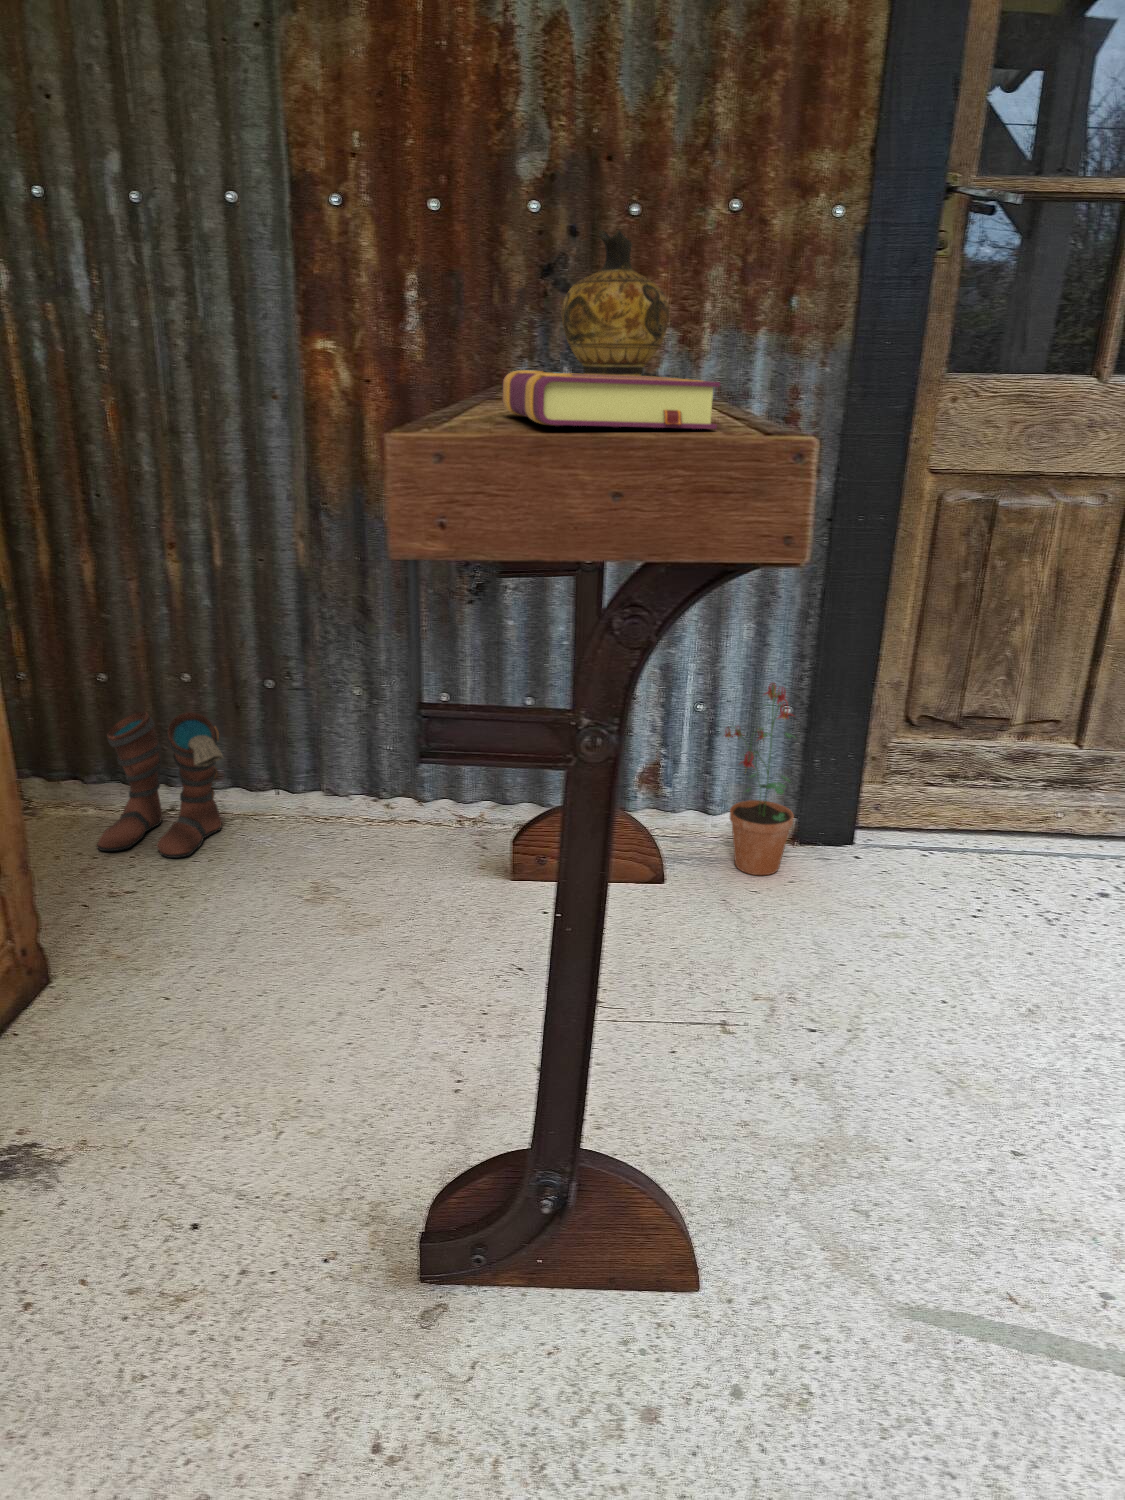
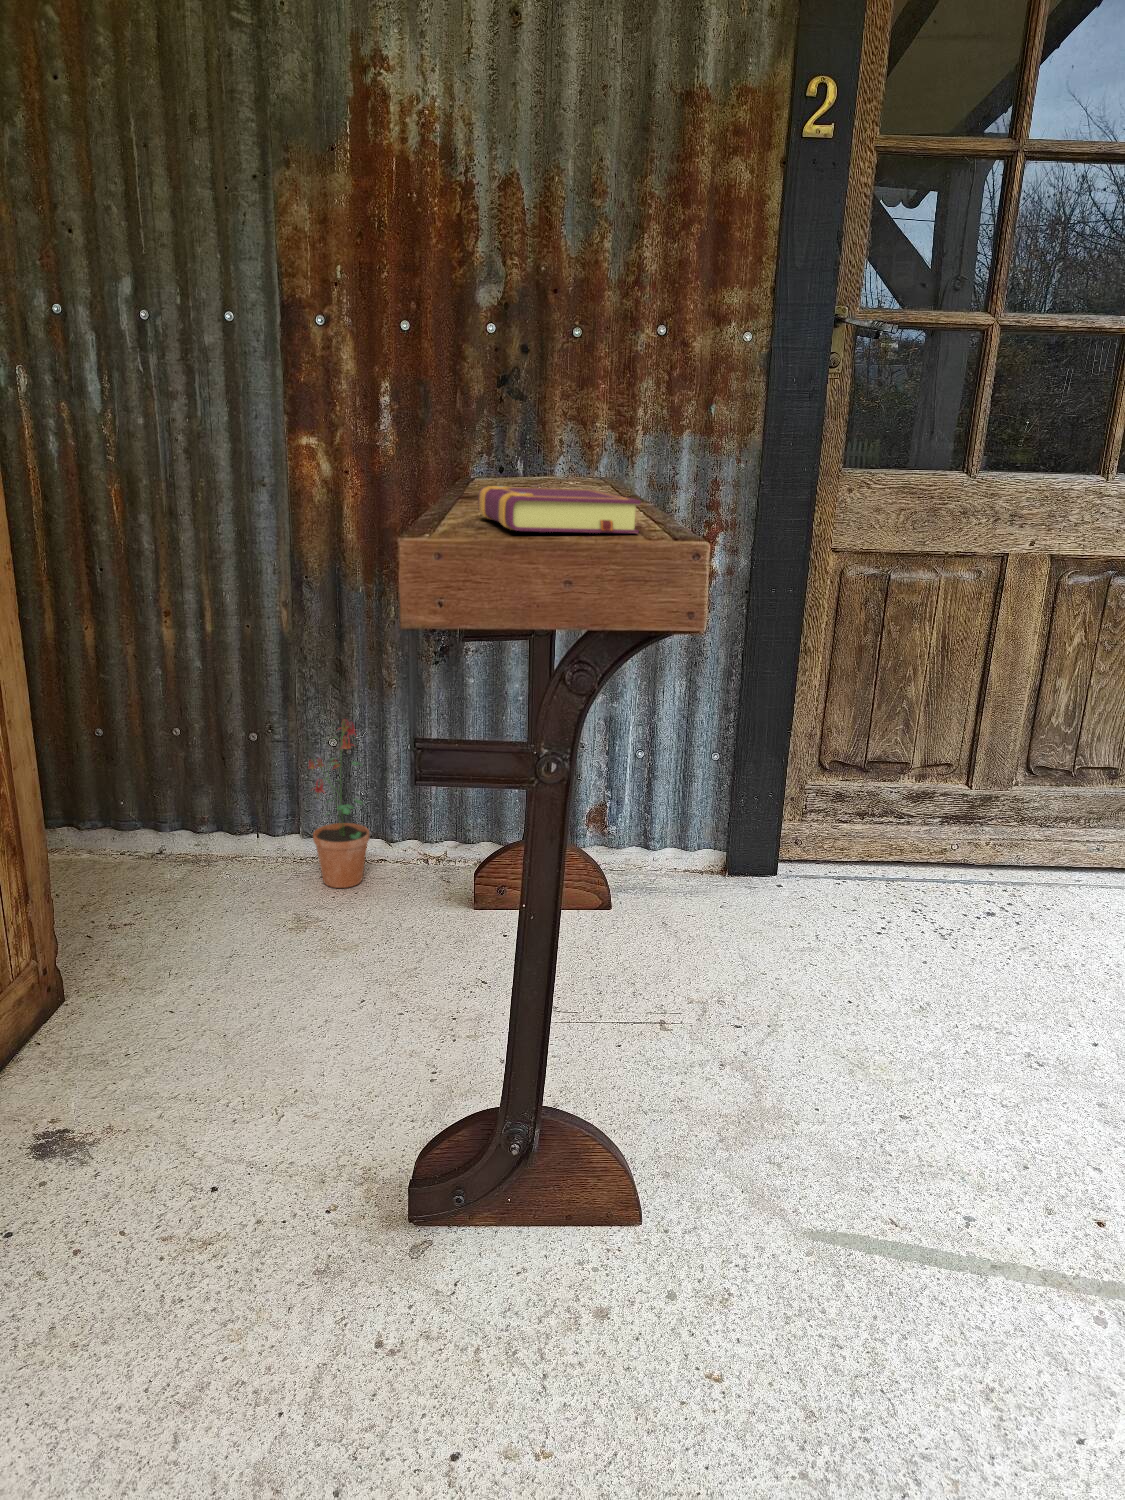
ceramic jug: present [562,230,669,376] -> none [515,349,607,471]
potted plant: present [725,683,794,875] -> present [309,719,369,888]
boots: present [97,711,223,858] -> none [95,763,215,895]

